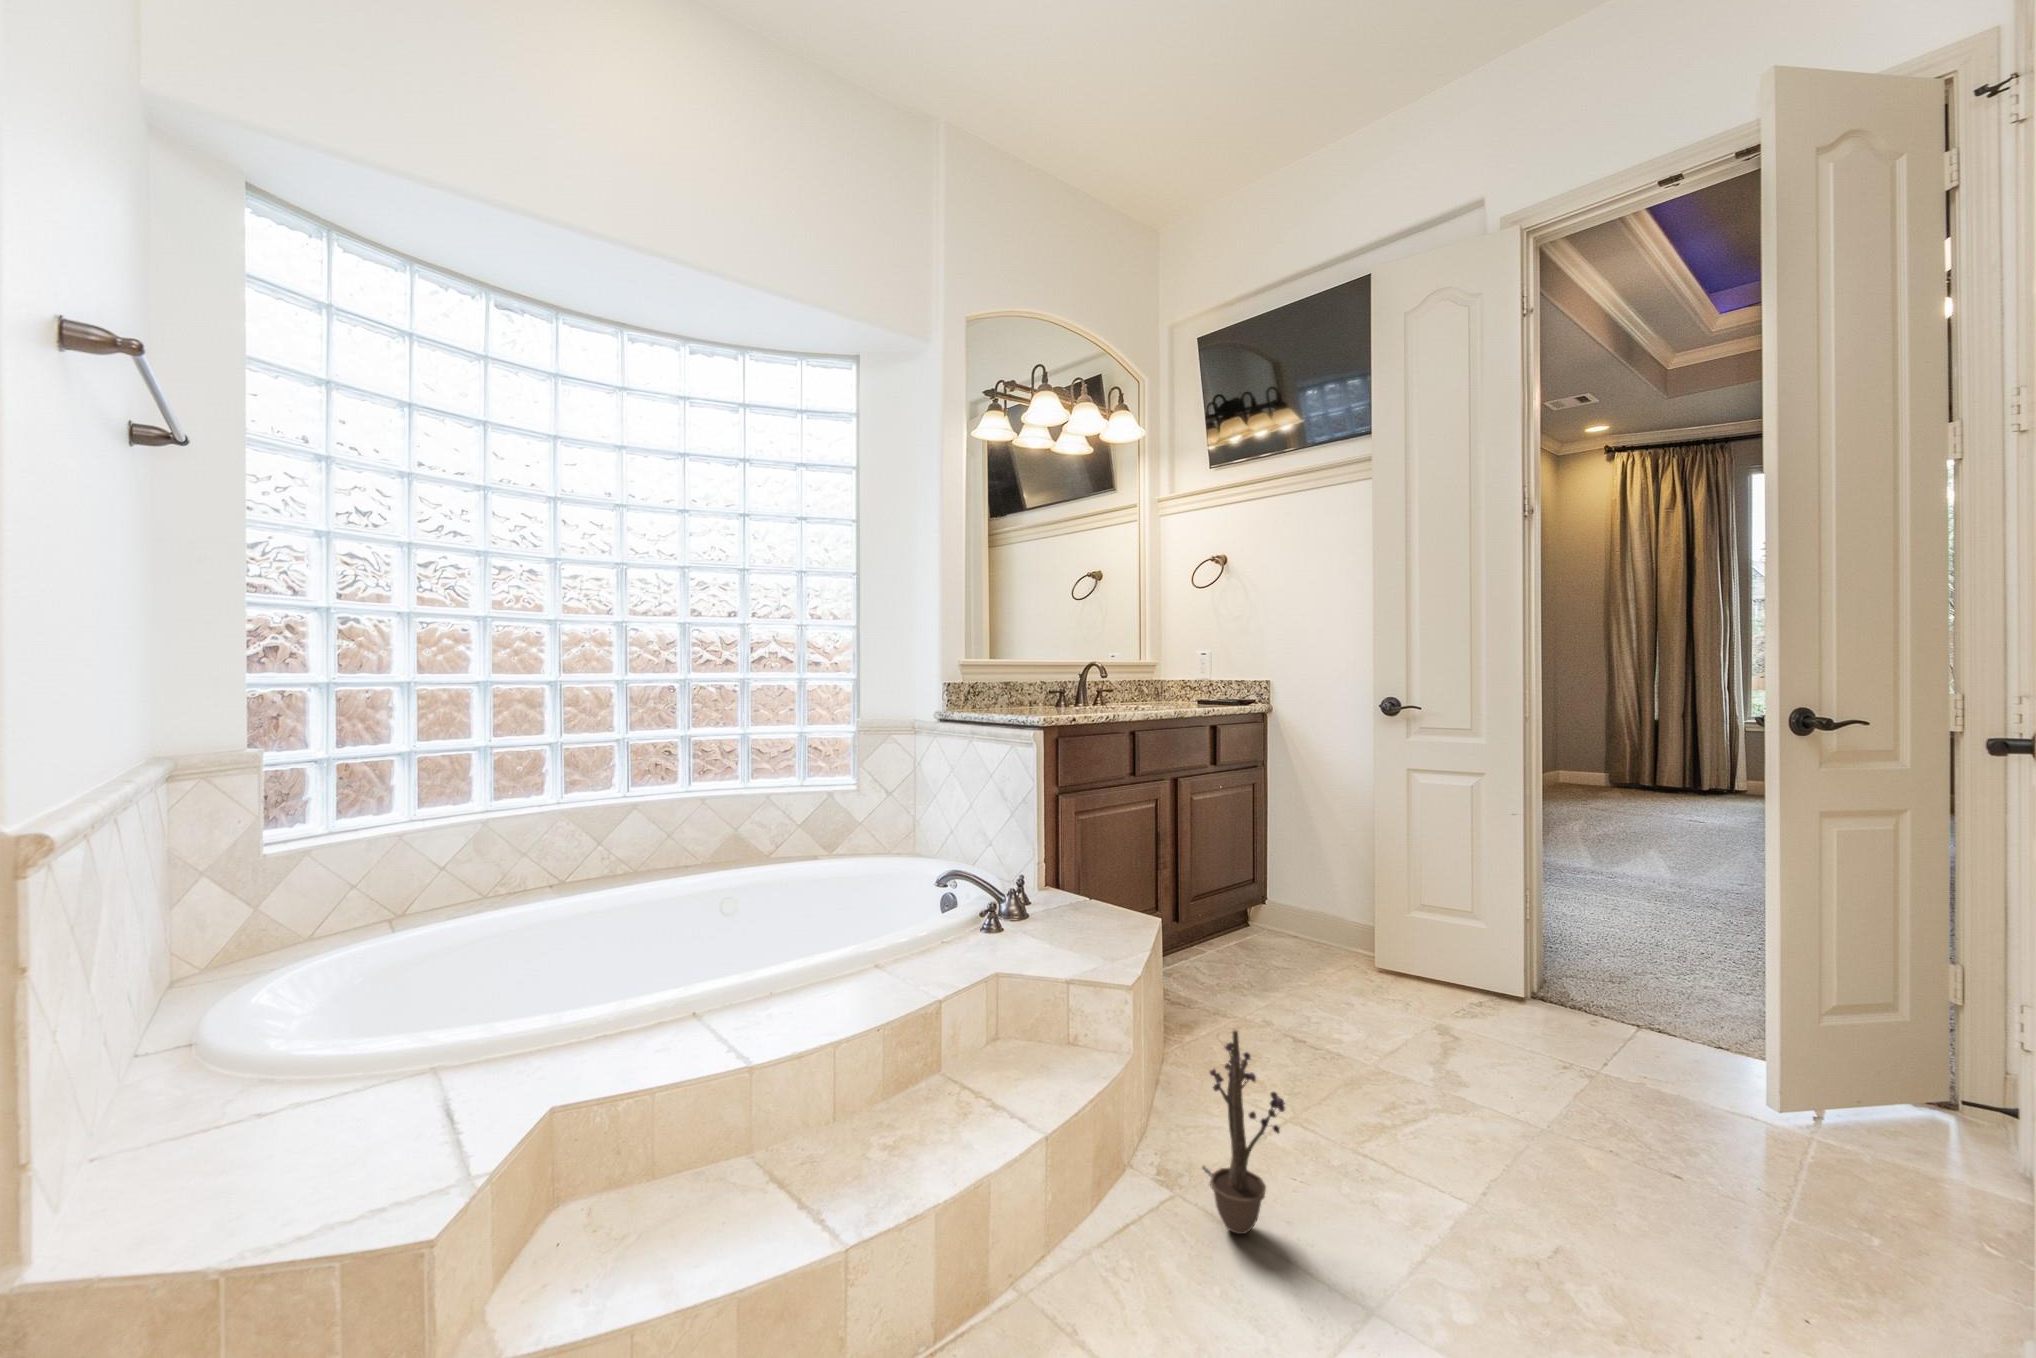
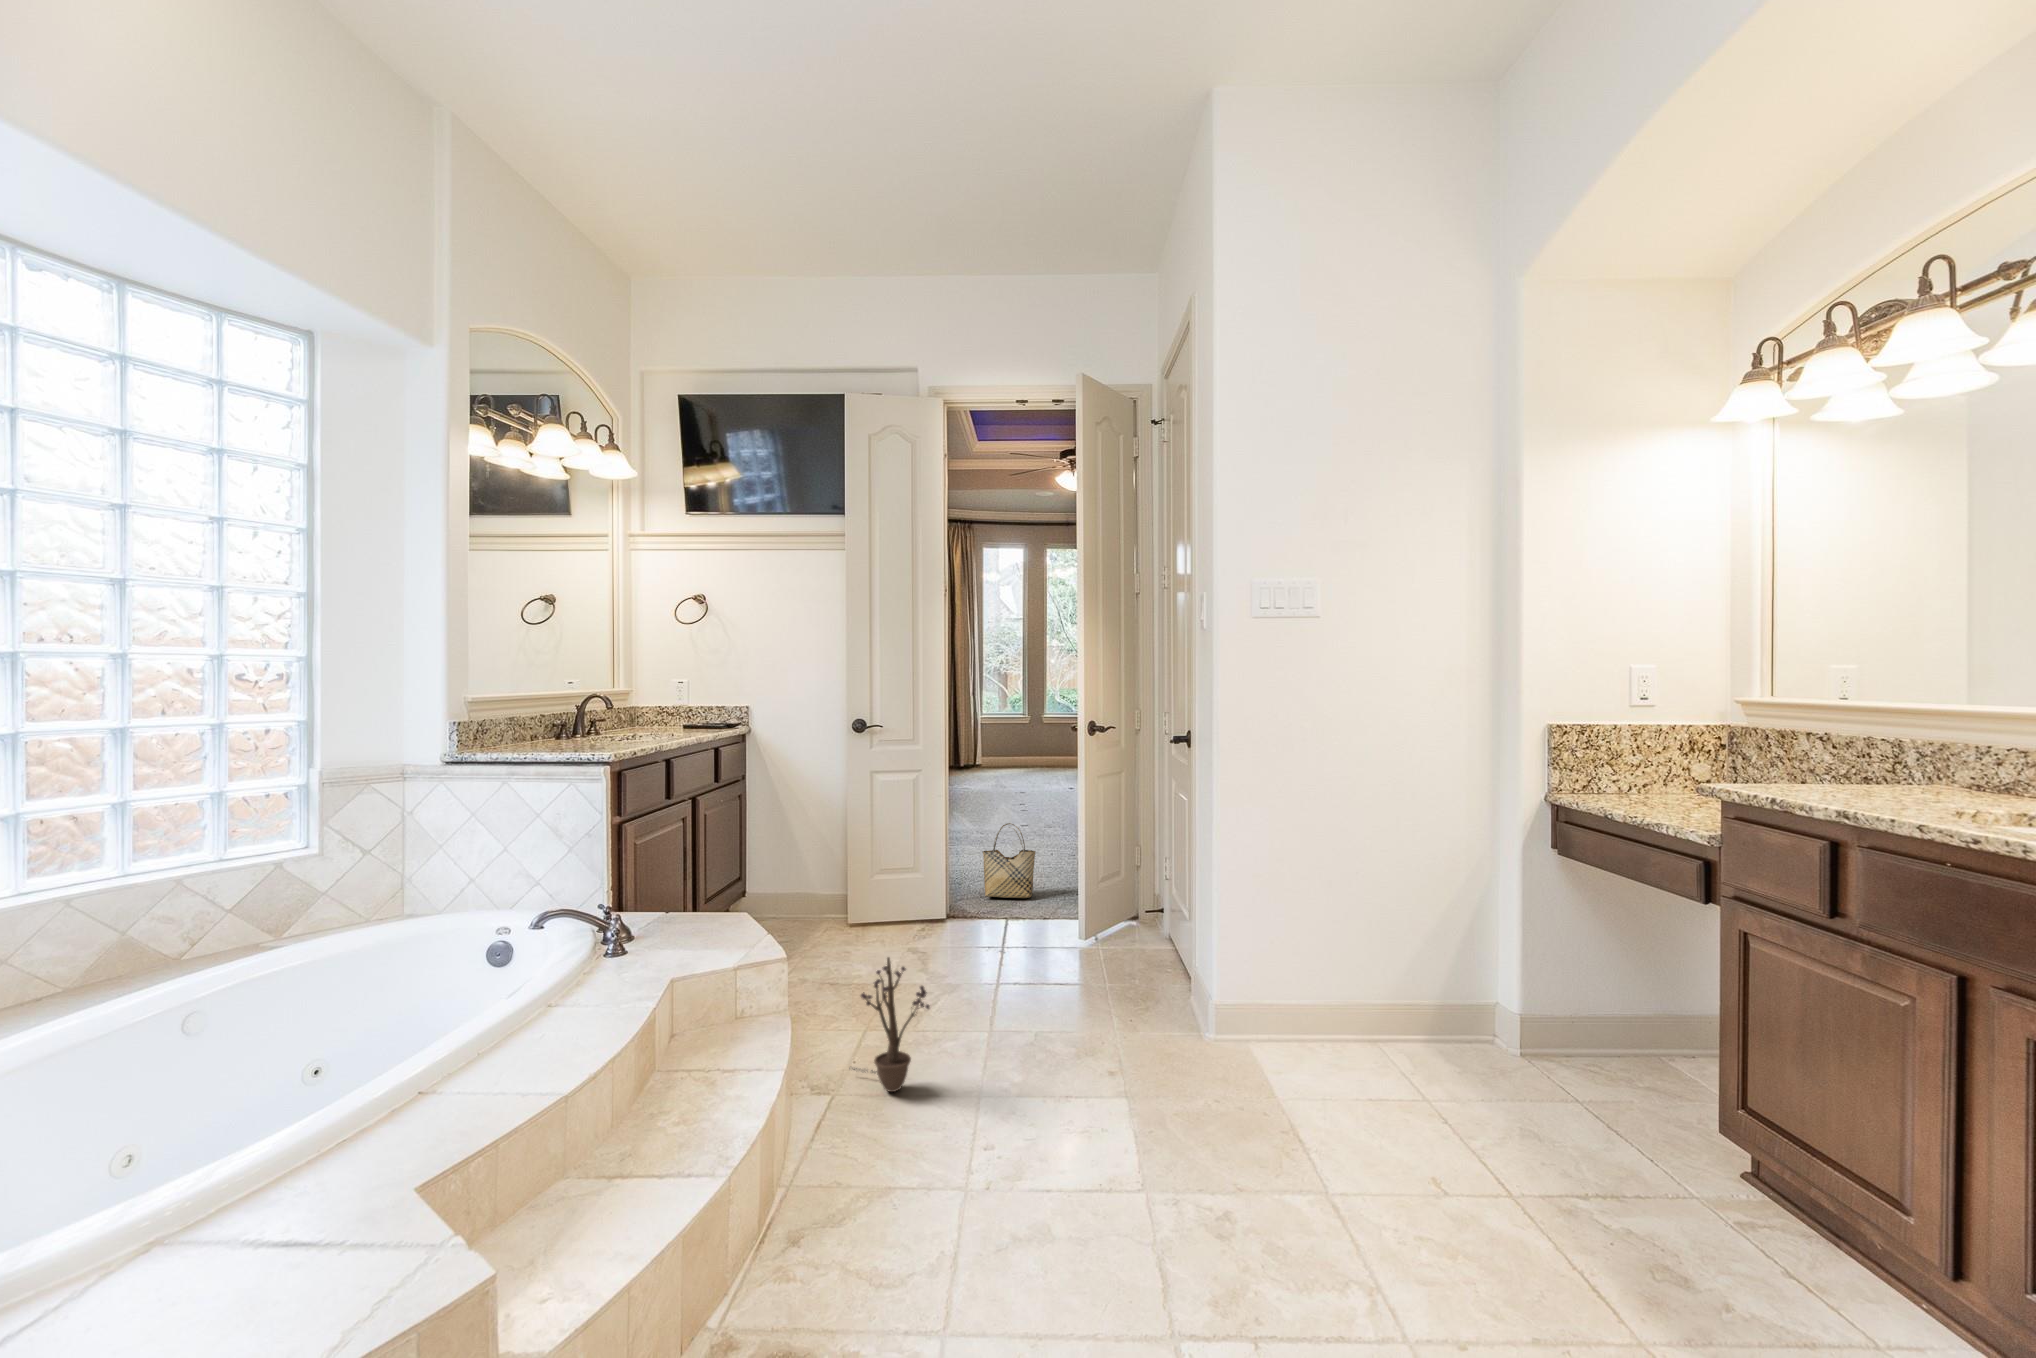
woven basket: none [1613,877,1720,1003] -> present [983,823,1035,898]

